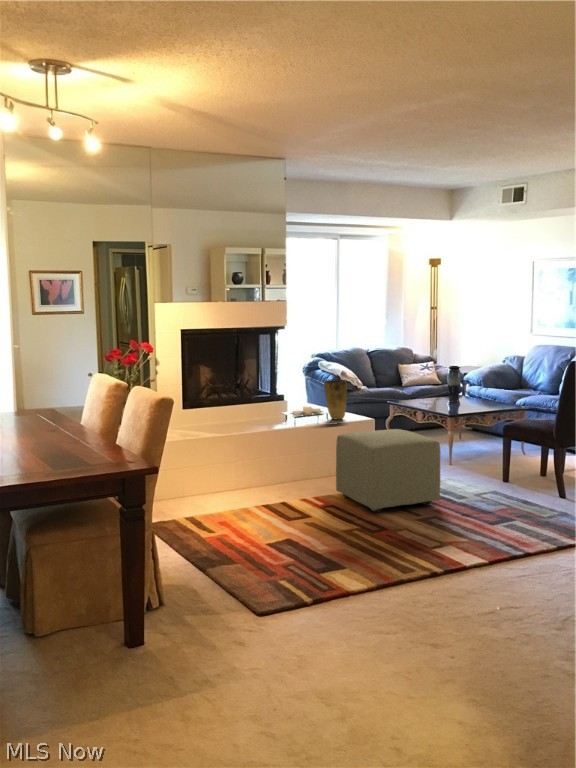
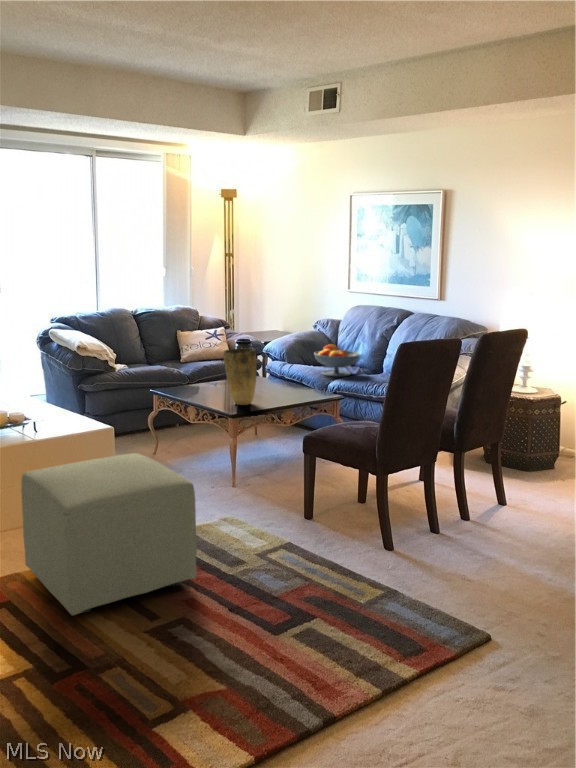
fruit bowl: none [505,373,541,396] -> present [314,344,359,377]
vase: present [324,380,347,420] -> present [224,348,257,405]

